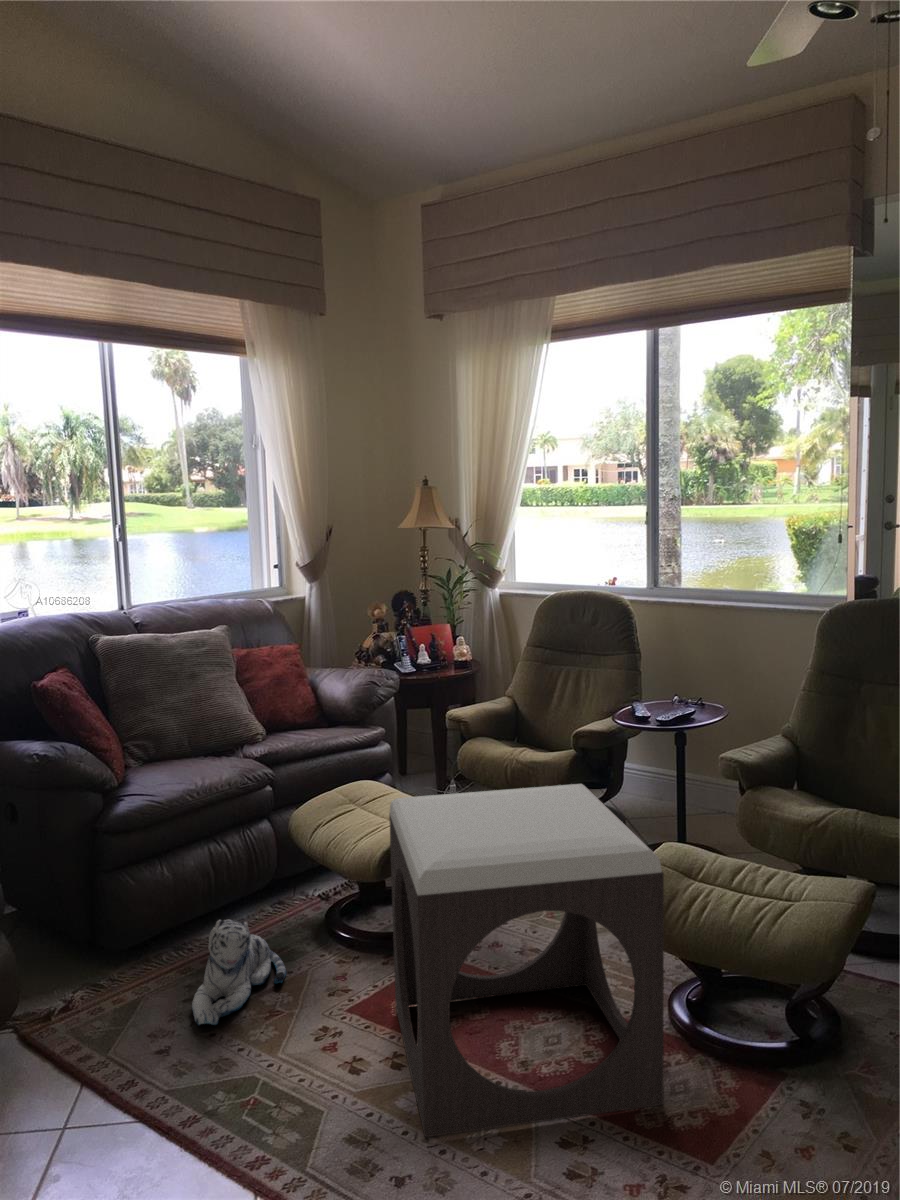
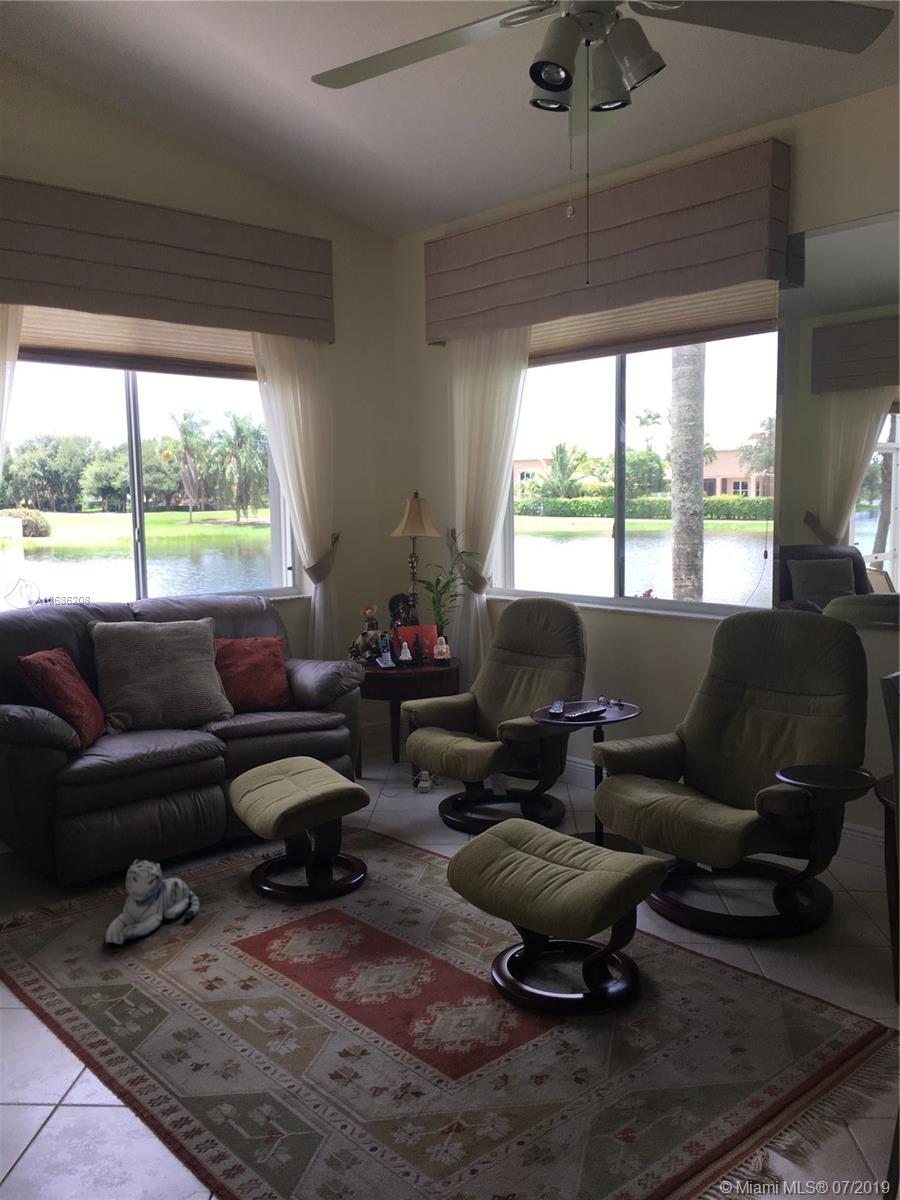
footstool: present [389,784,664,1137] -> none [228,761,444,1038]

